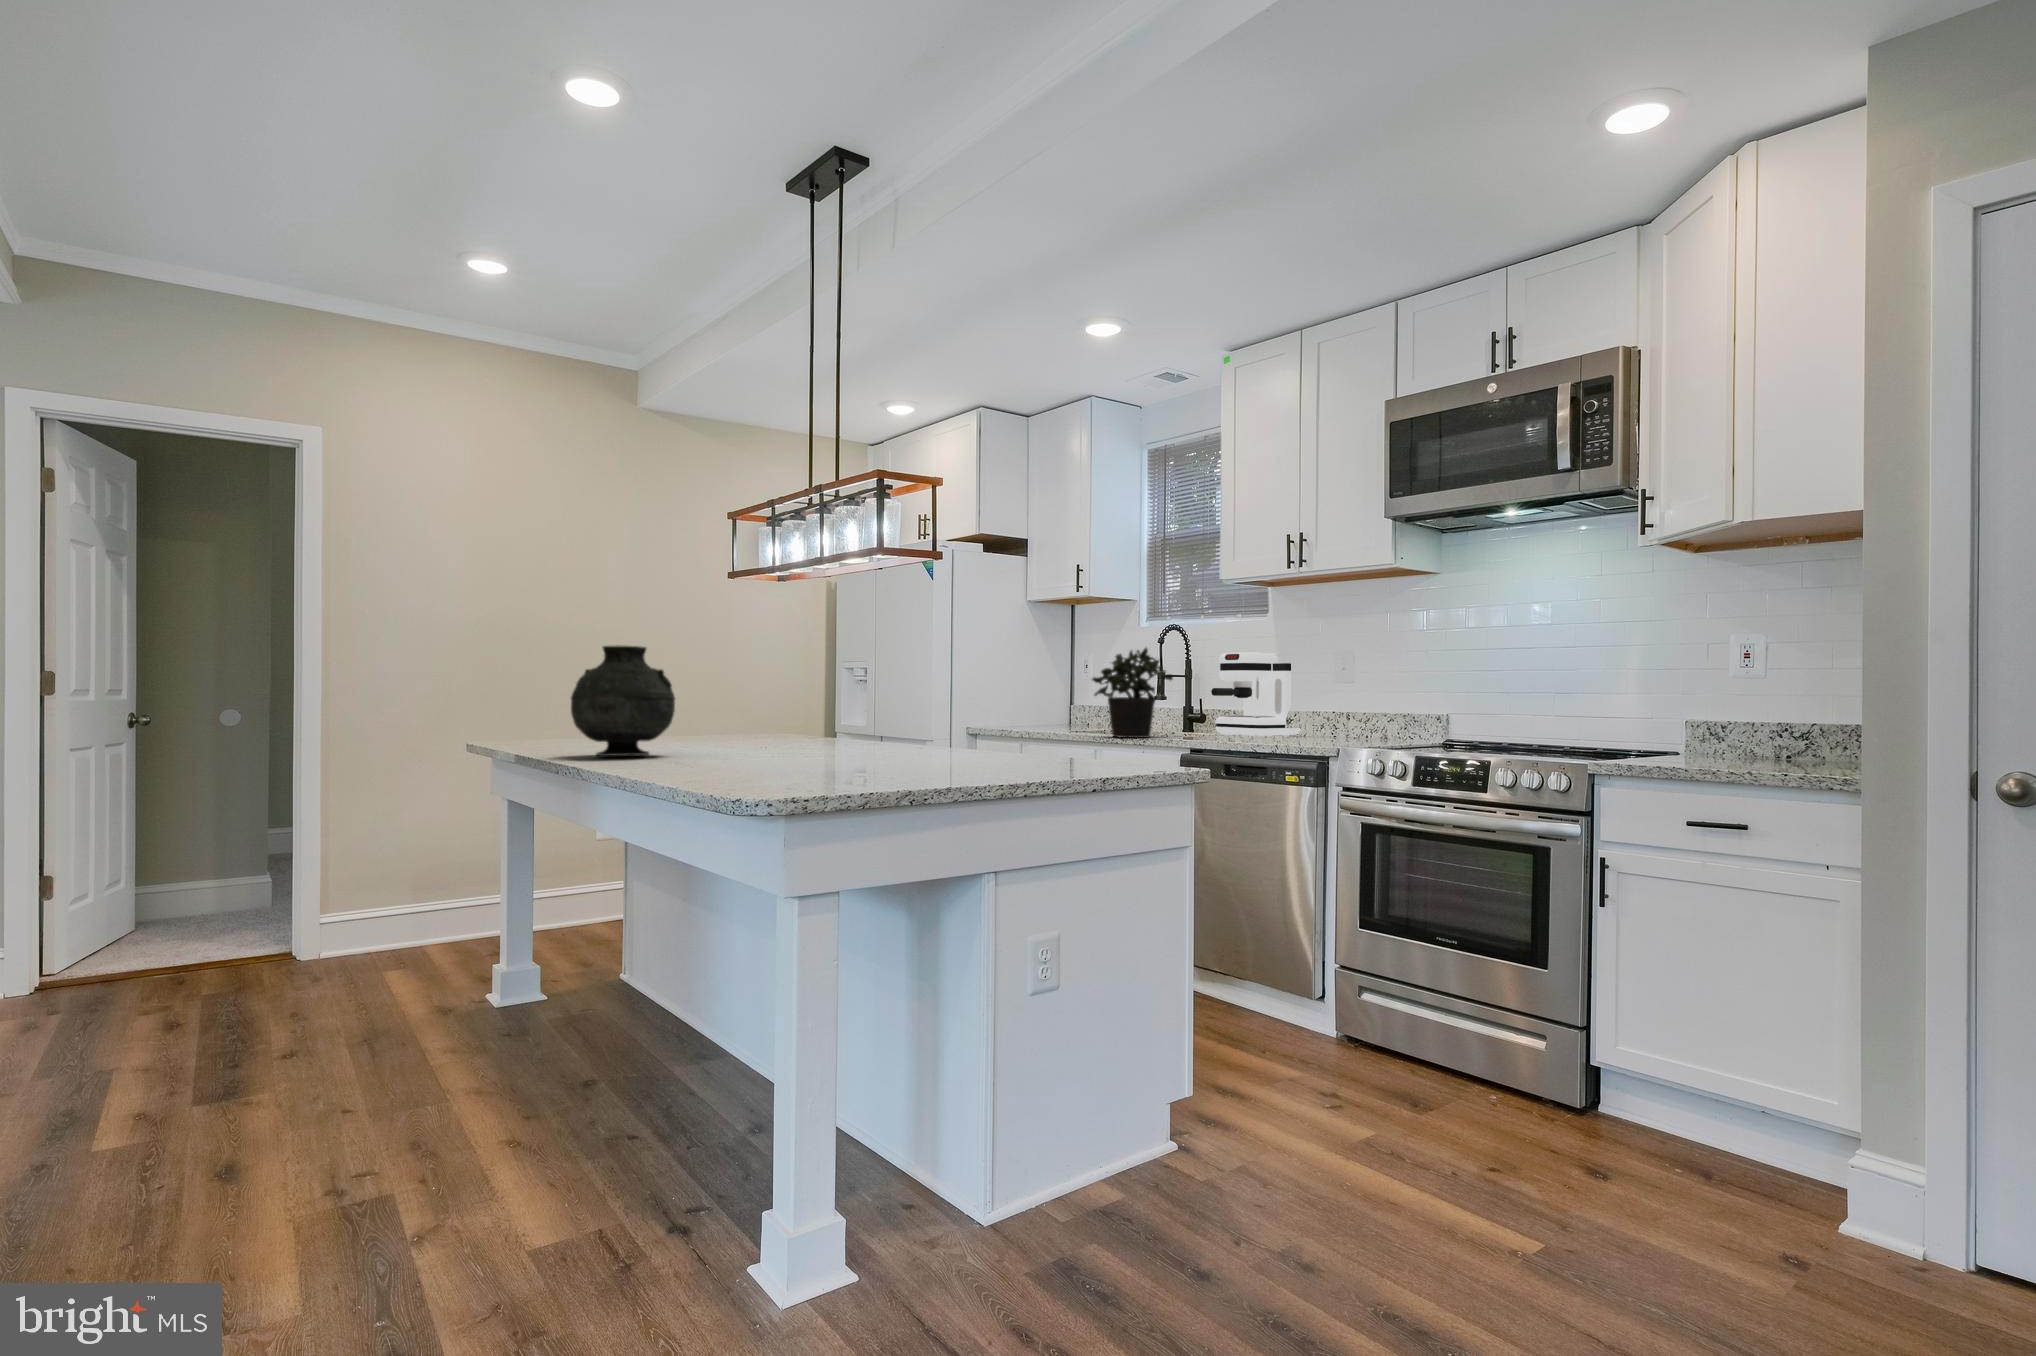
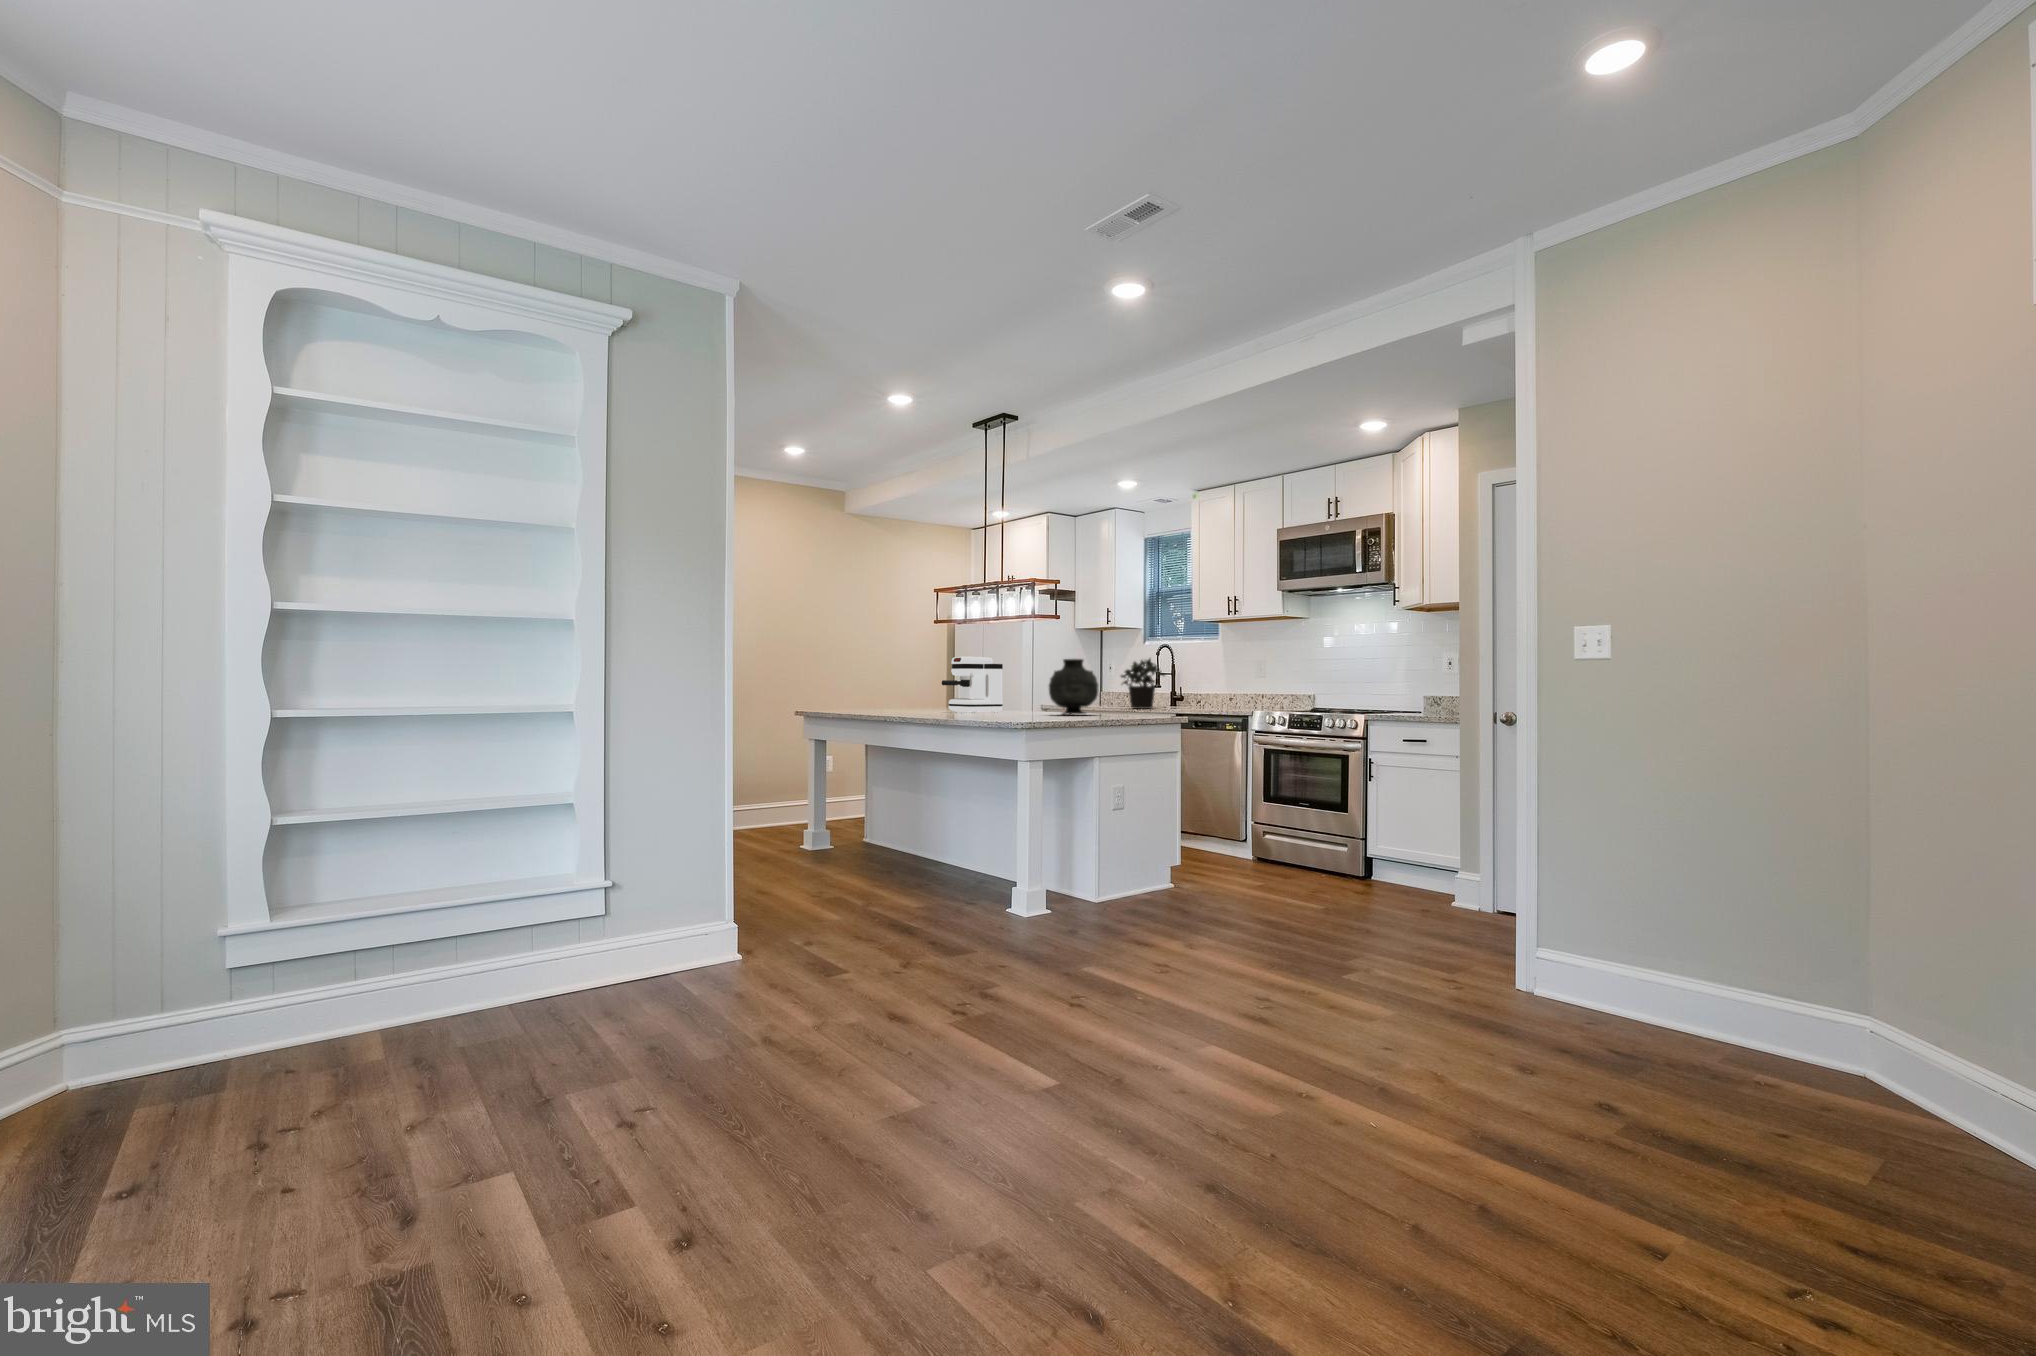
vase: present [571,645,675,756] -> present [1049,659,1098,715]
coffee maker: present [1211,653,1300,738] -> present [942,657,1003,713]

